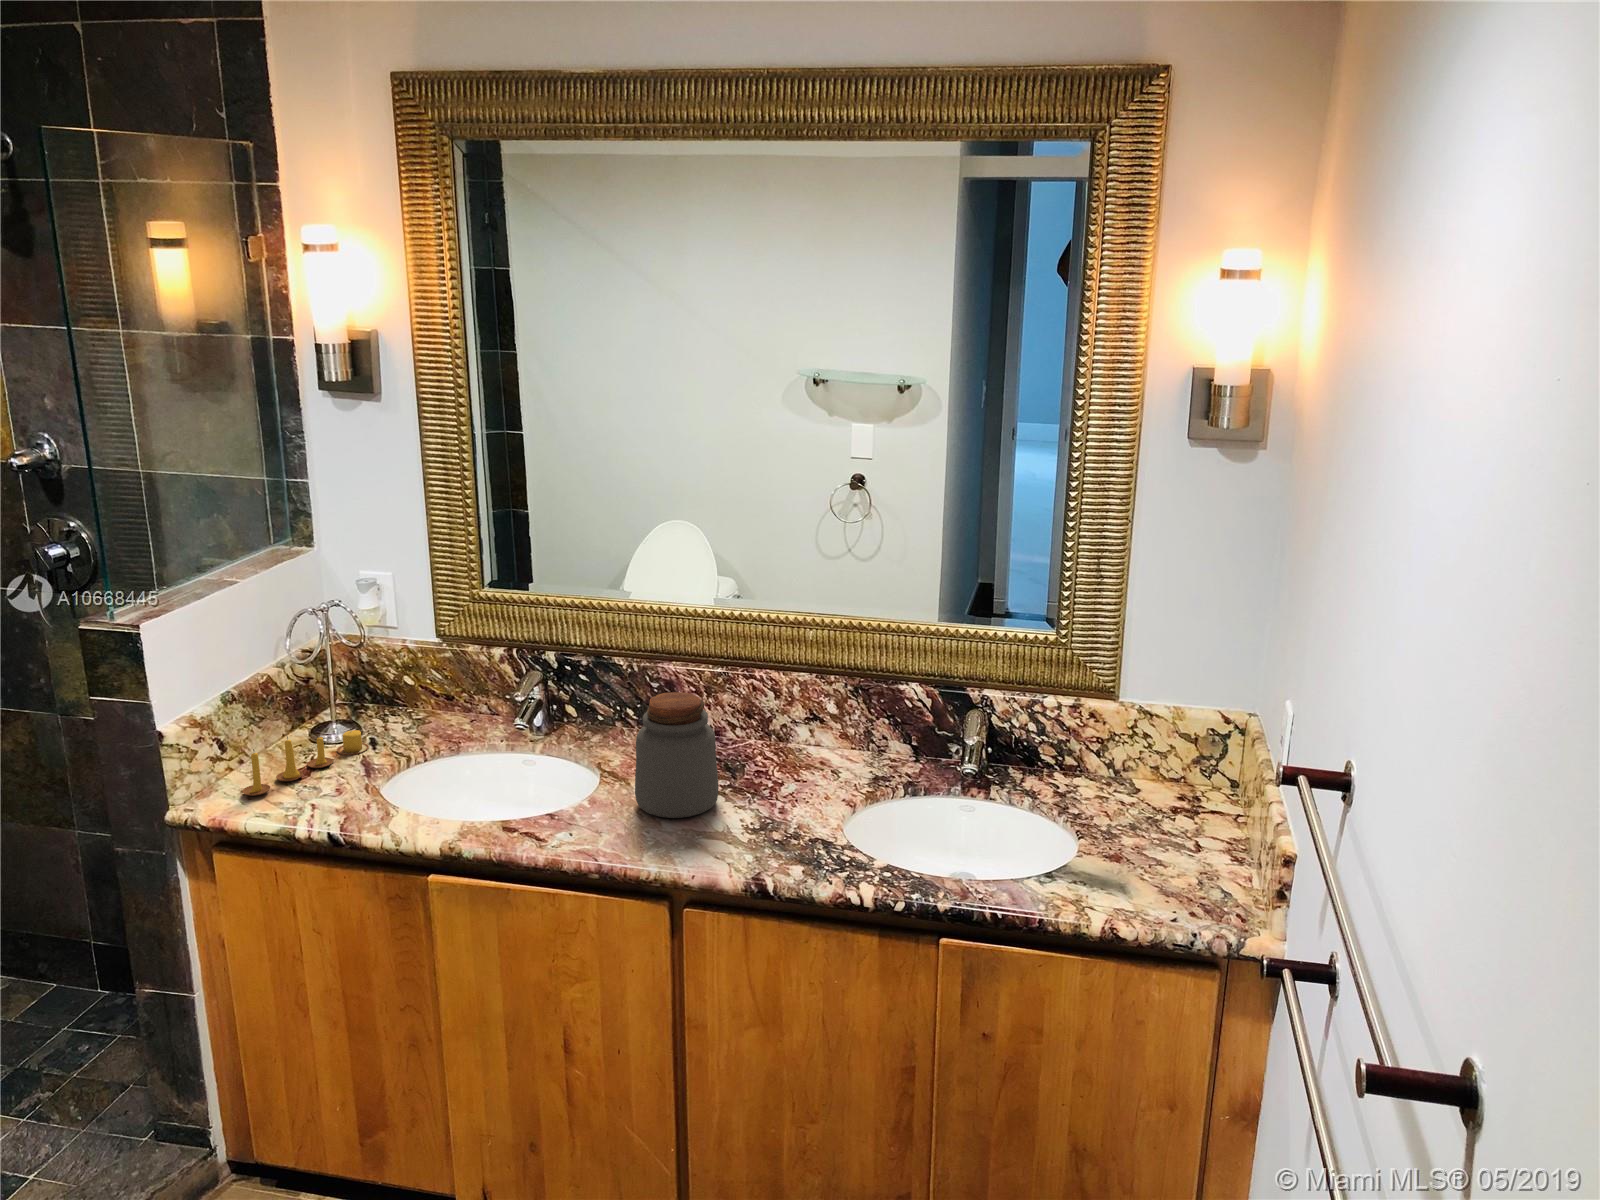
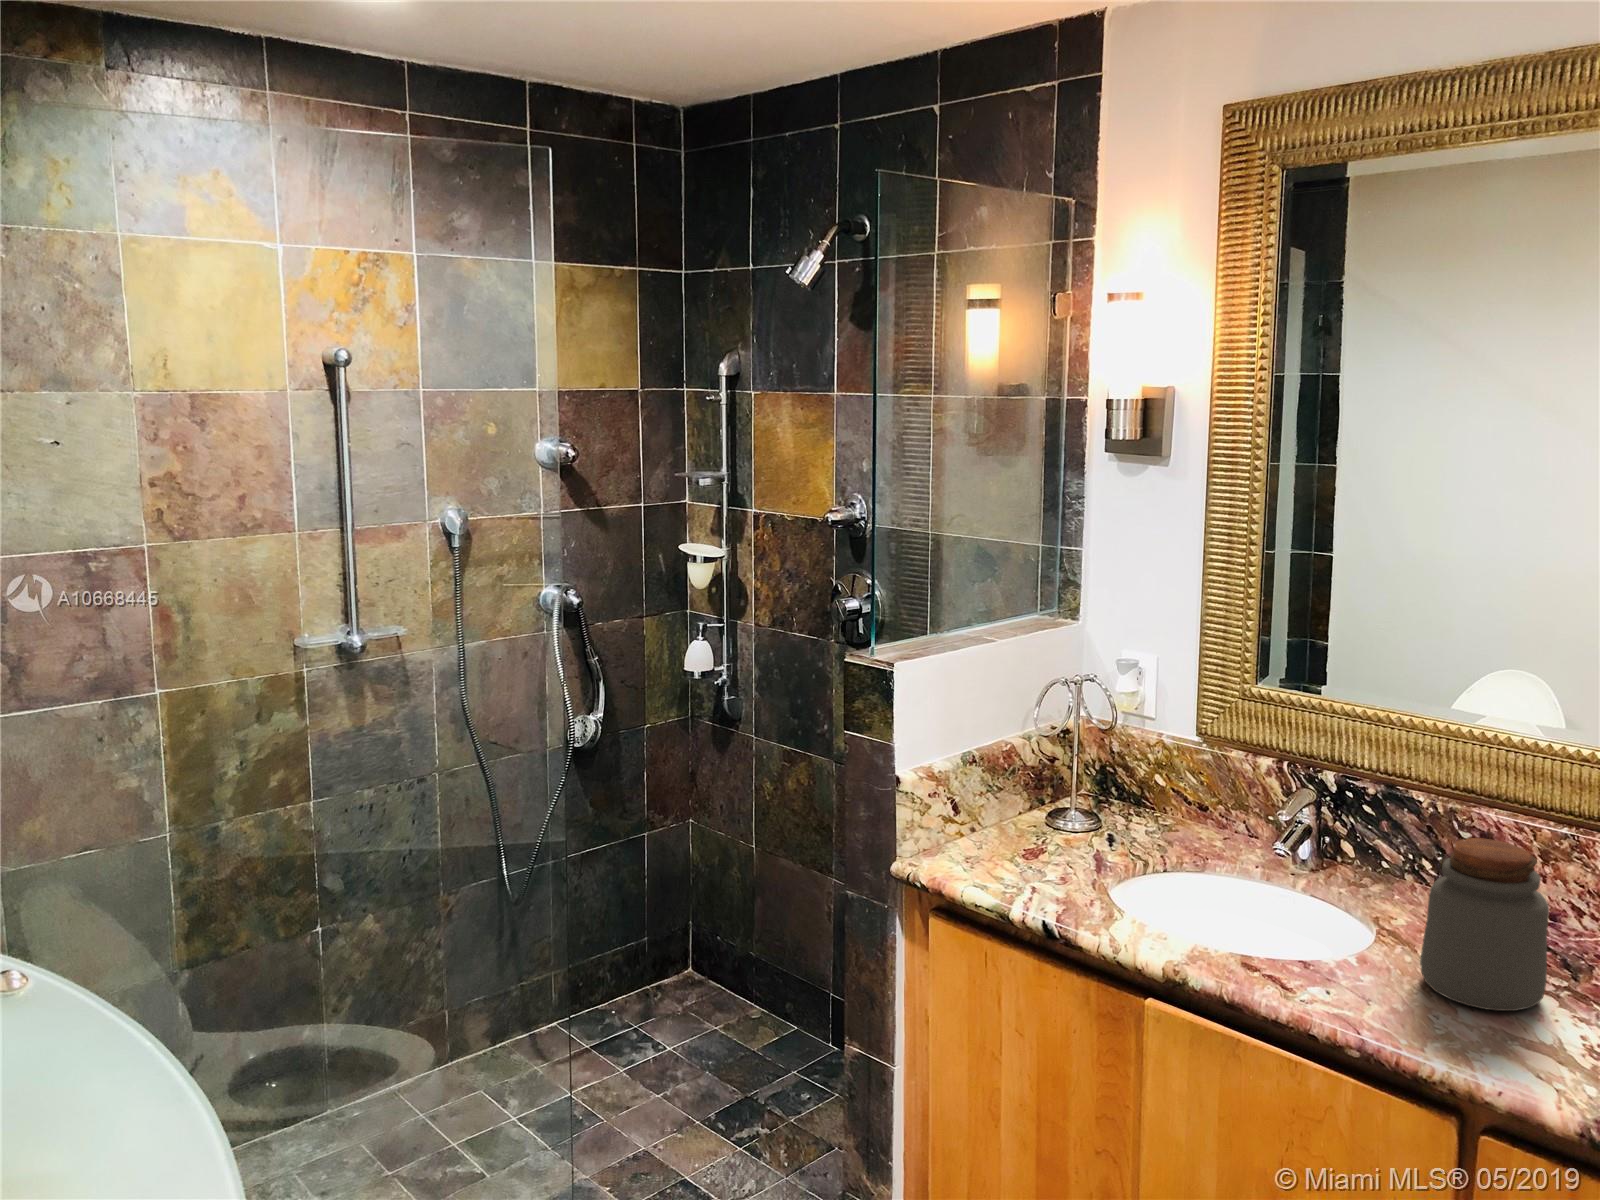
candle: present [242,729,369,796] -> none [967,809,1103,865]

